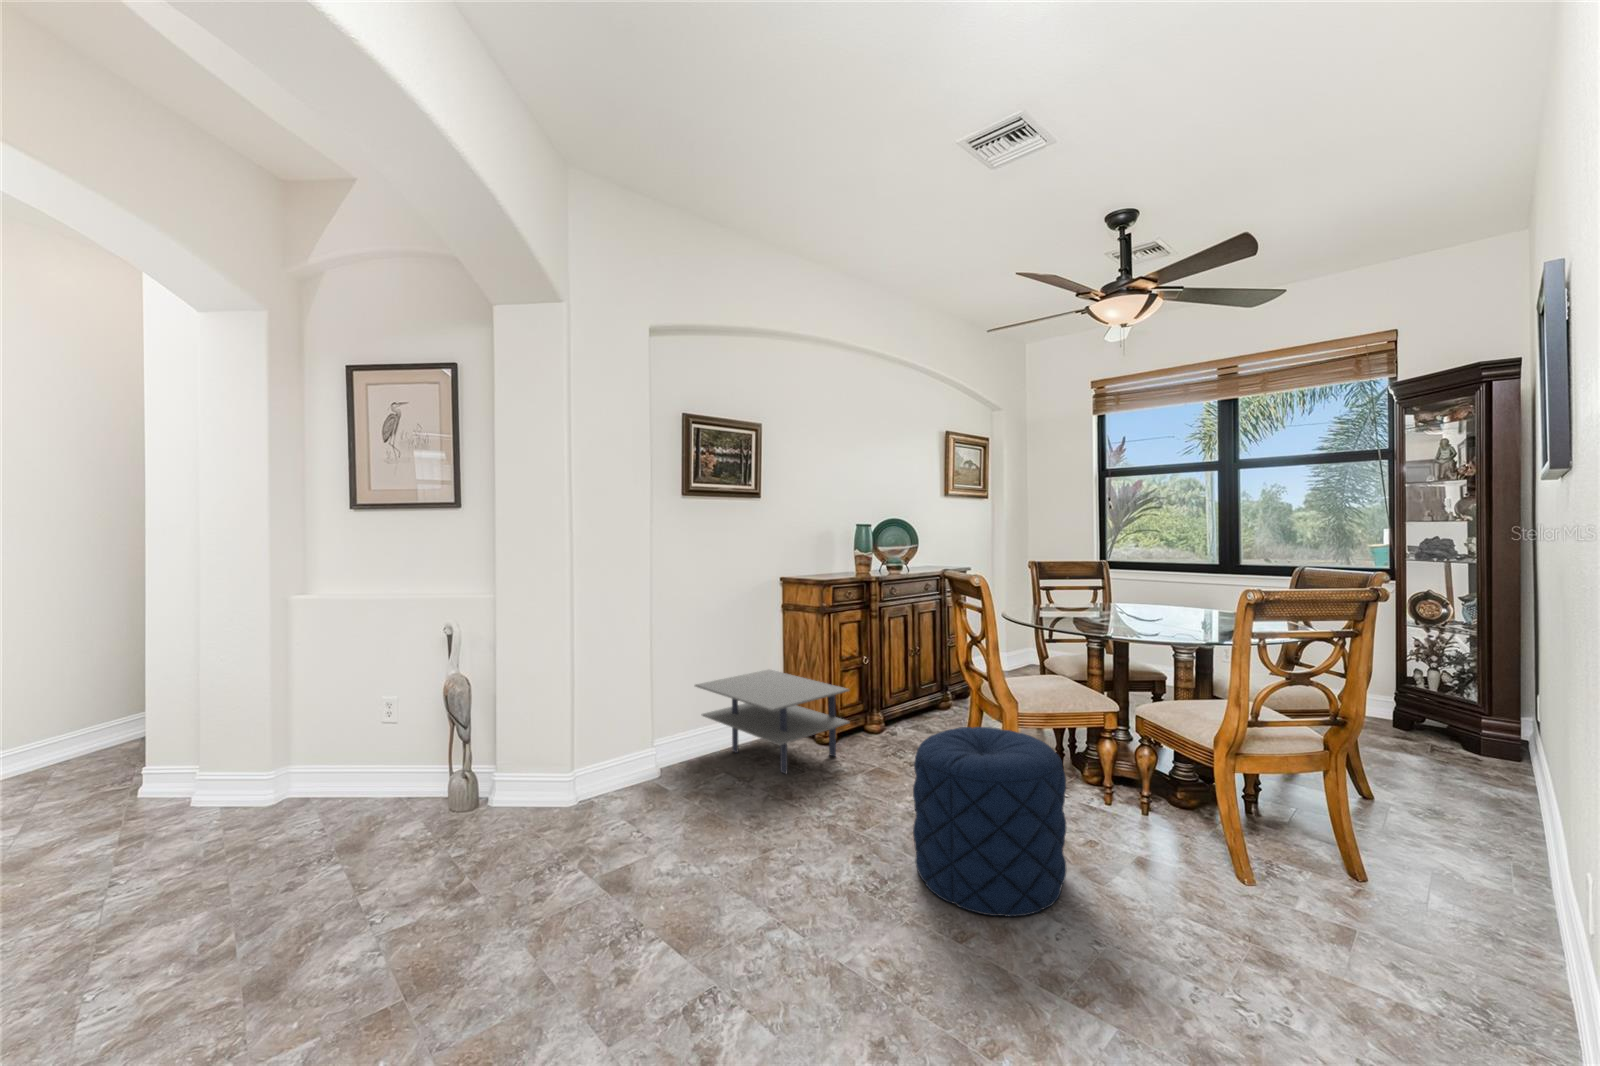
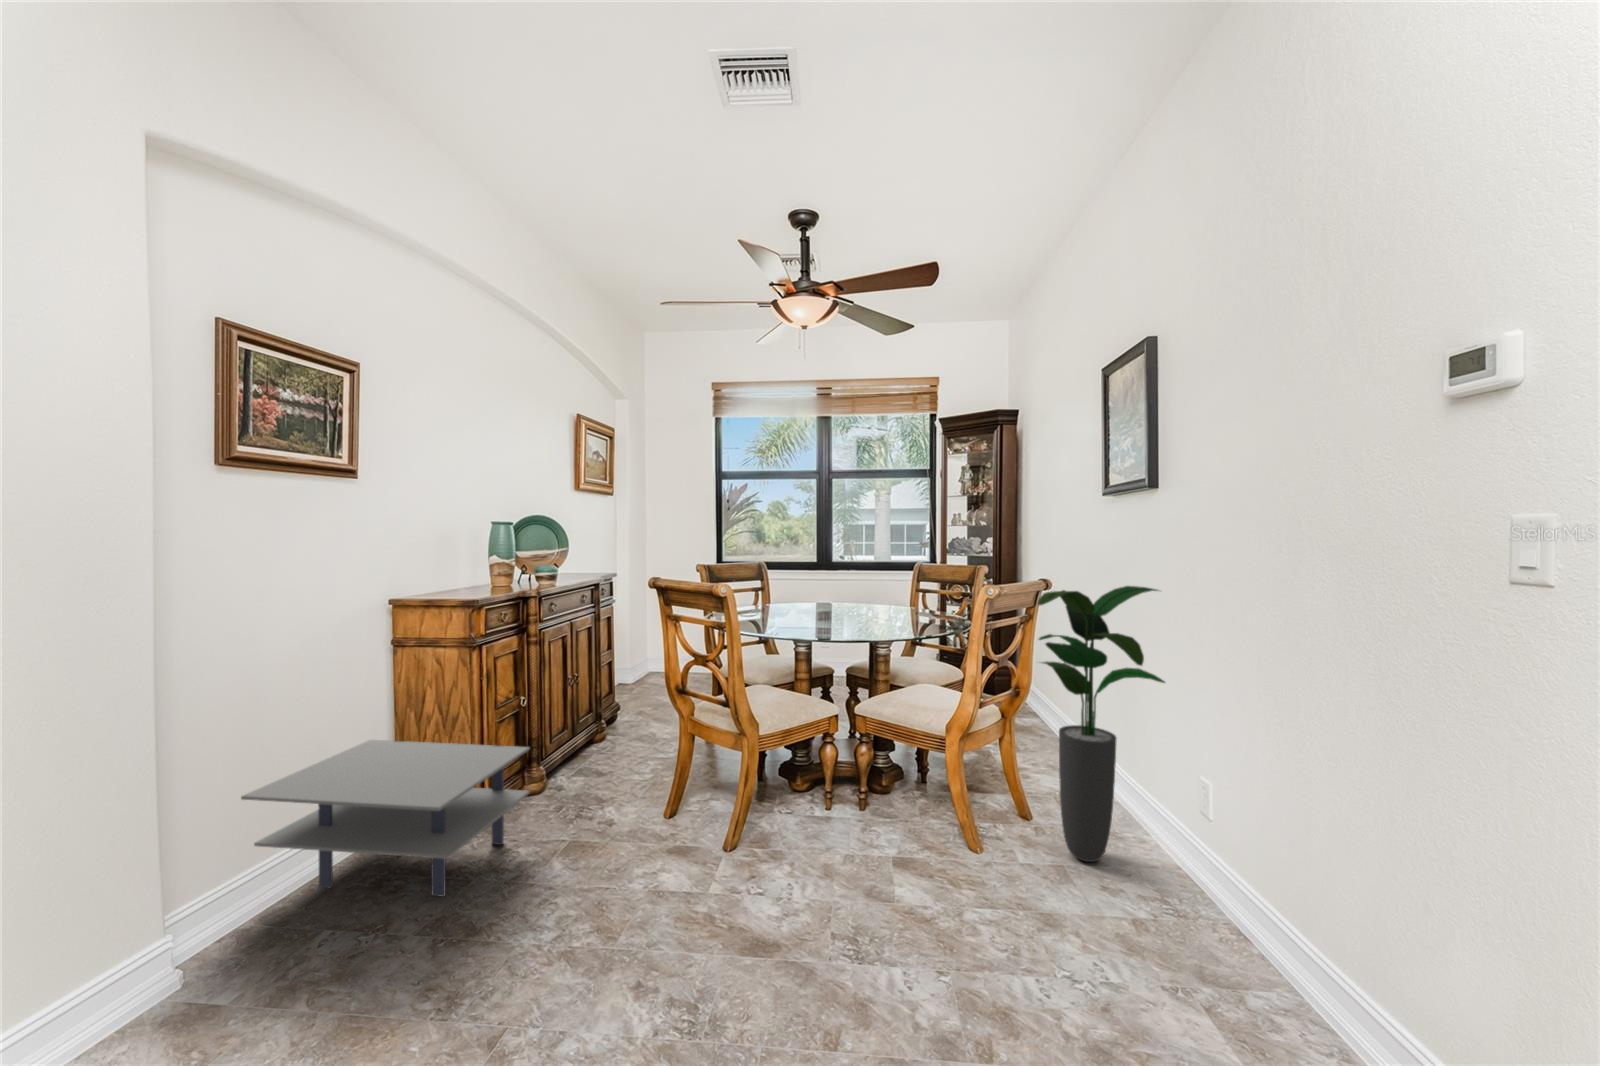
potted plant: none [1317,590,1548,948] -> present [1038,586,1165,862]
pouf: present [913,727,1066,917] -> none [708,763,878,996]

